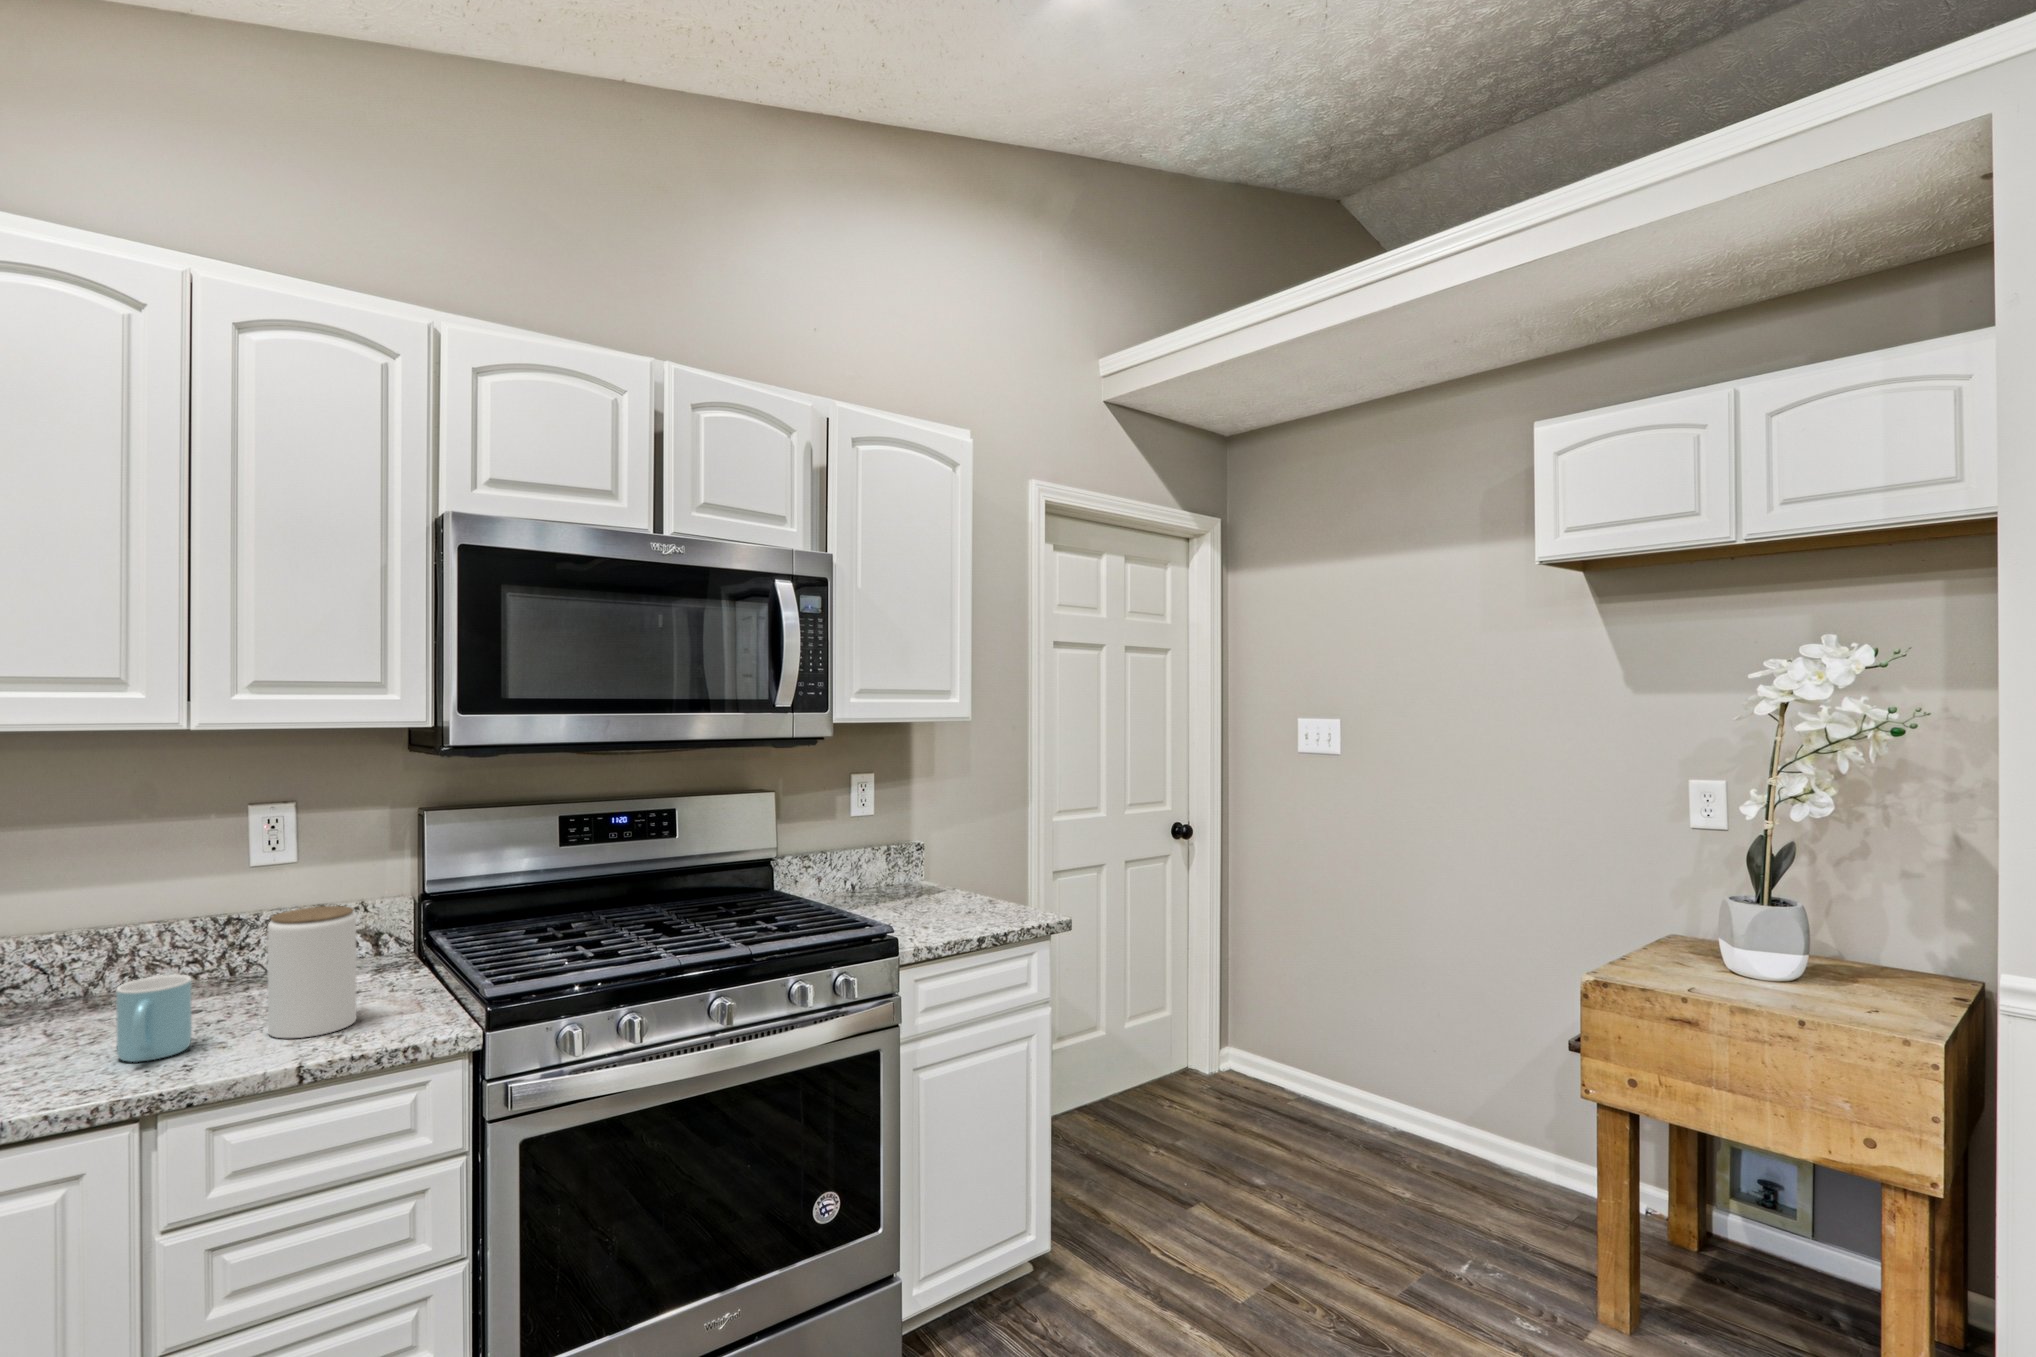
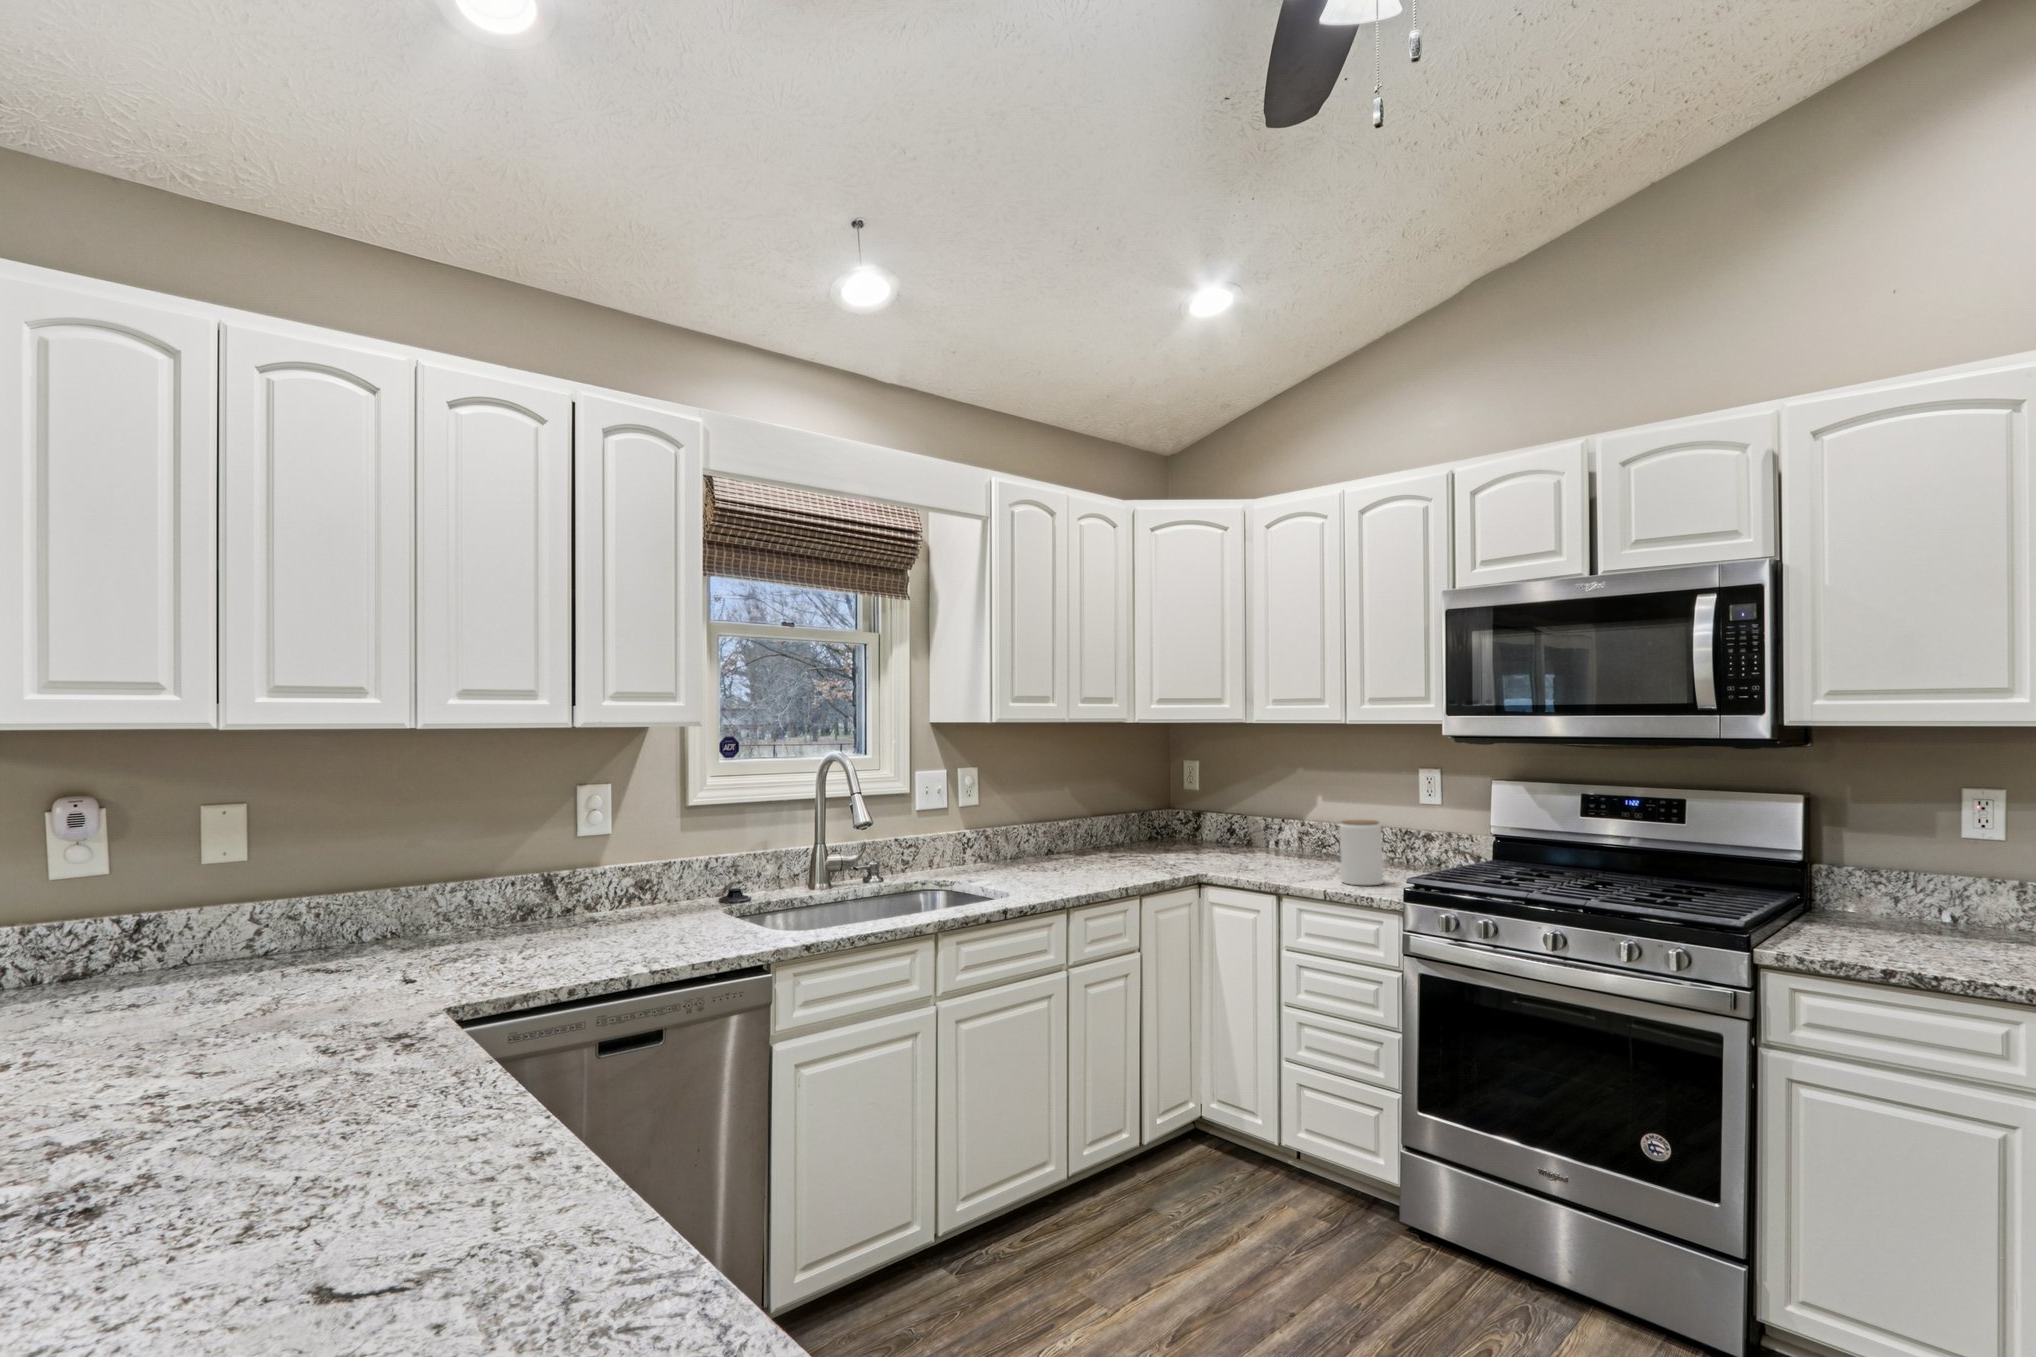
mug: present [116,975,192,1062] -> none [1286,840,1320,877]

